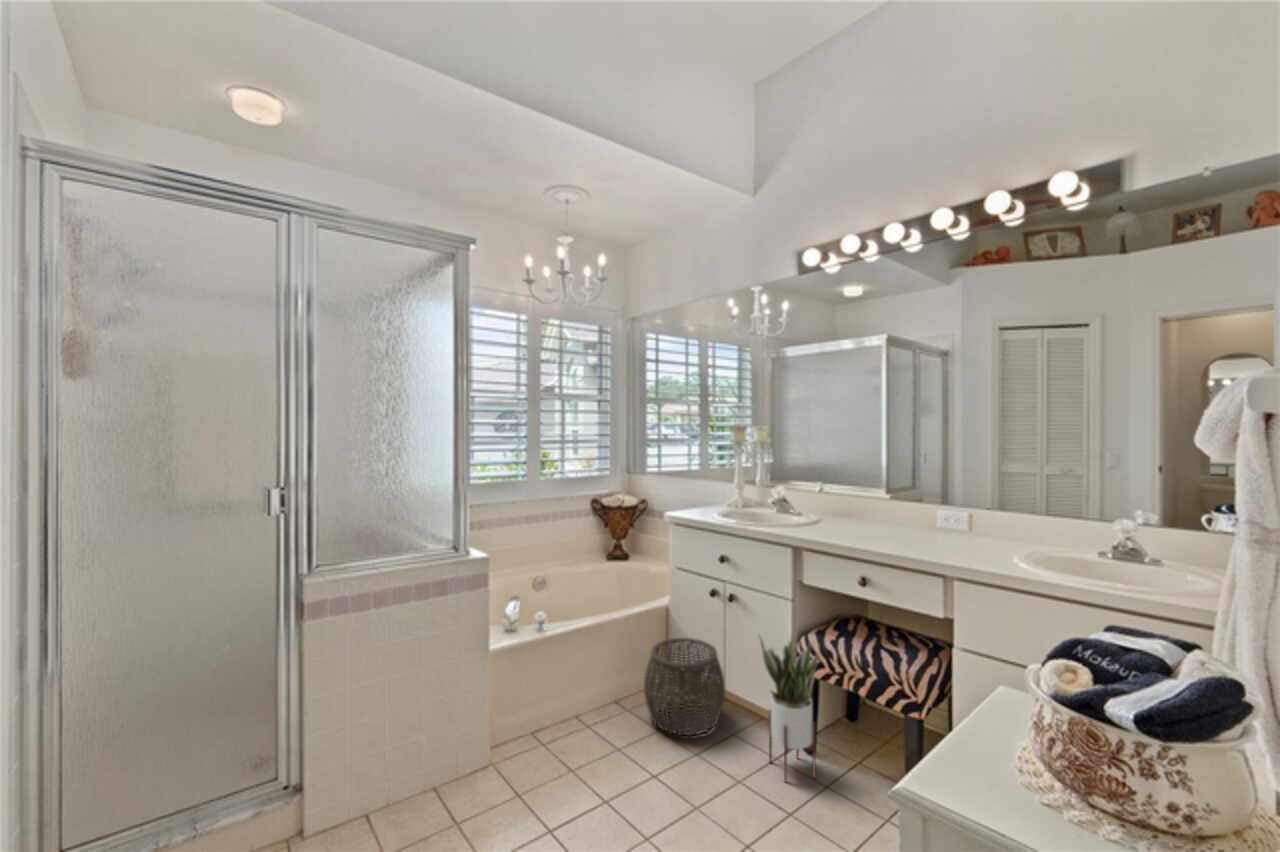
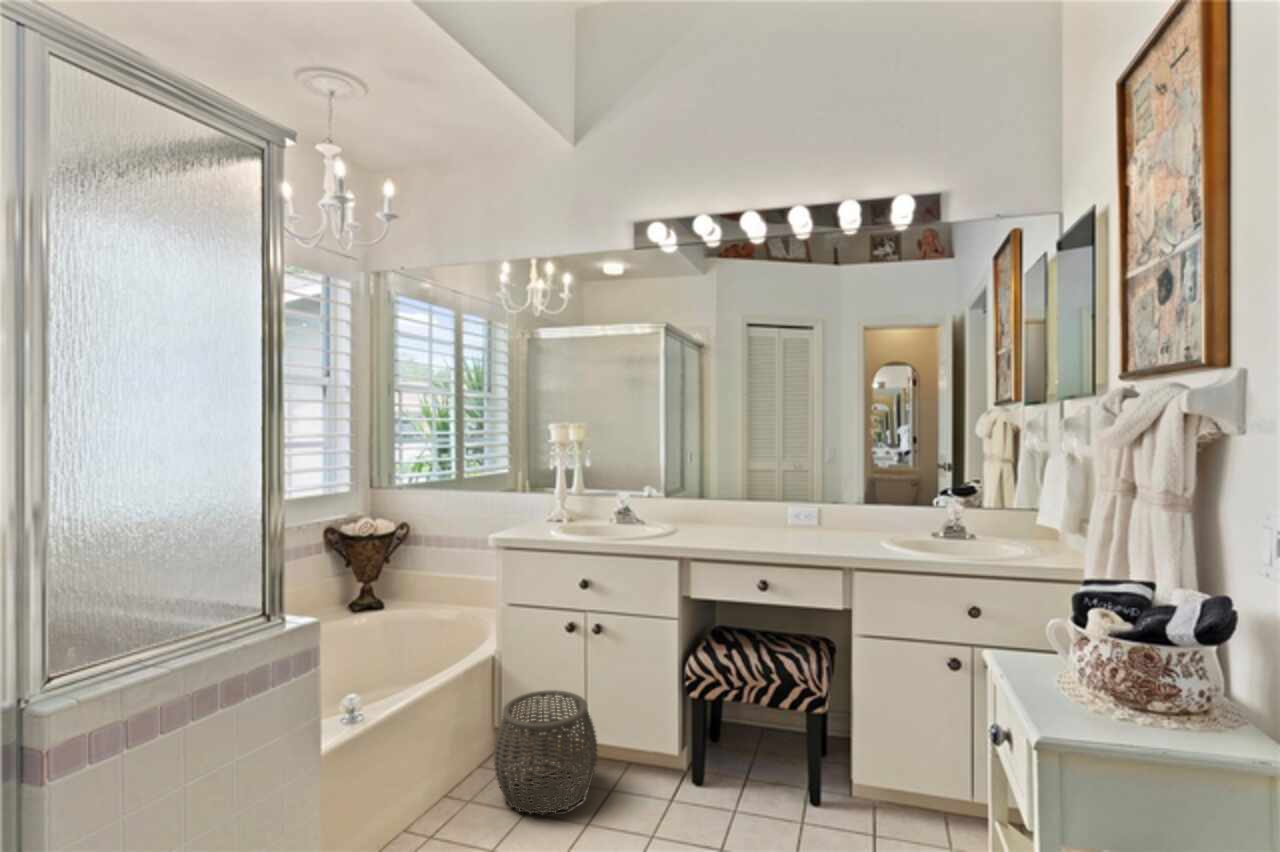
potted plant: present [759,636,819,782] -> none [659,655,720,823]

